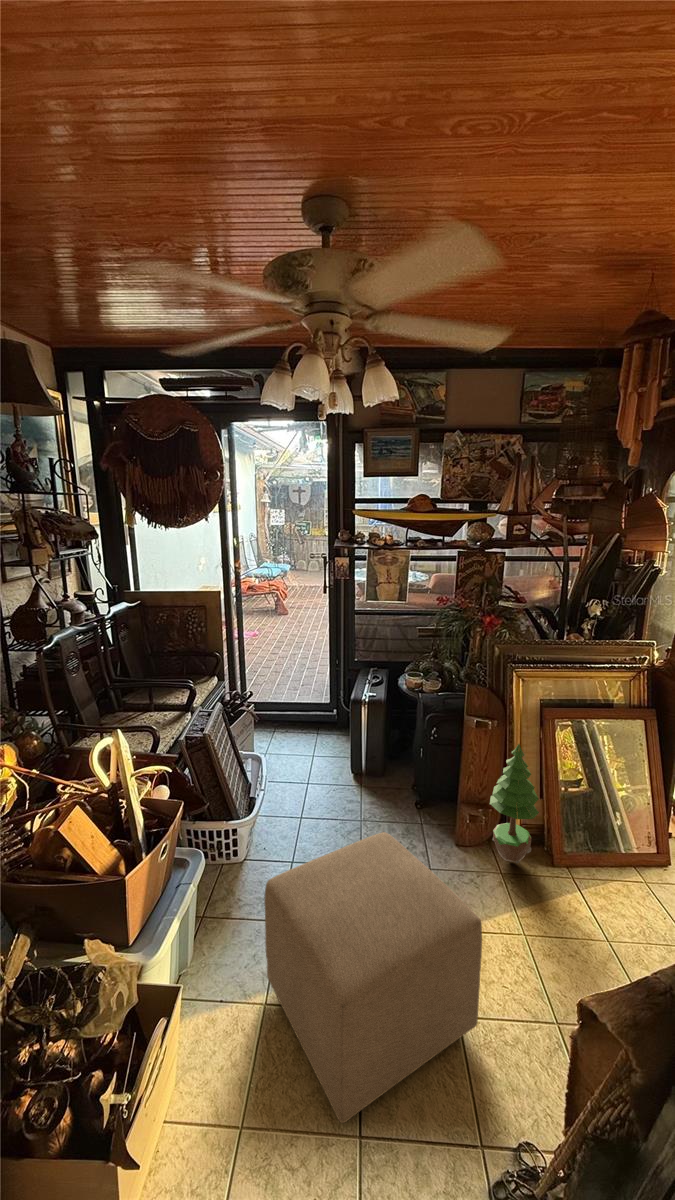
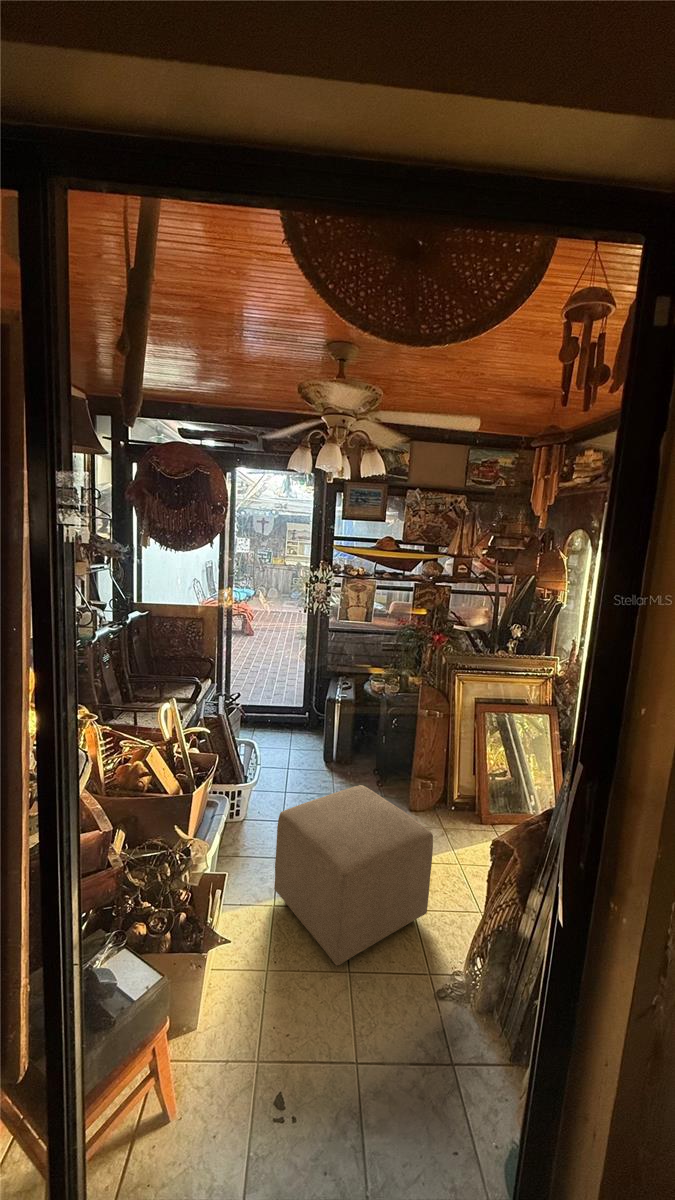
potted tree: present [490,744,539,863] -> none [436,727,472,821]

